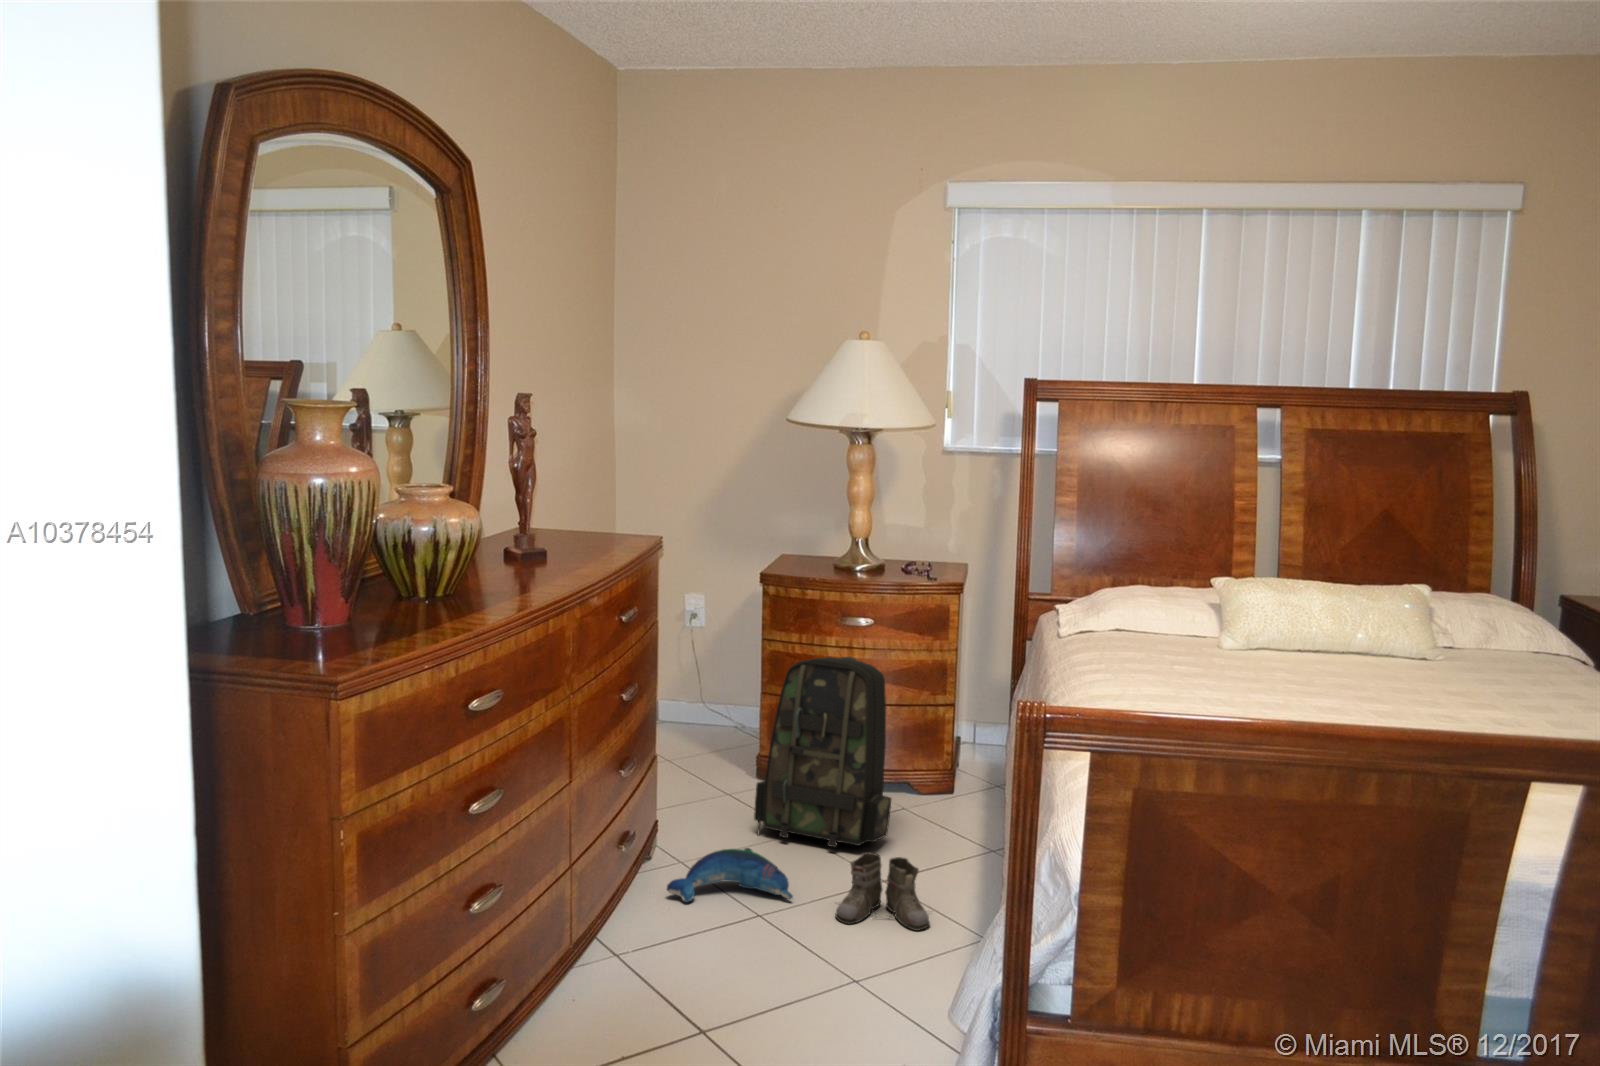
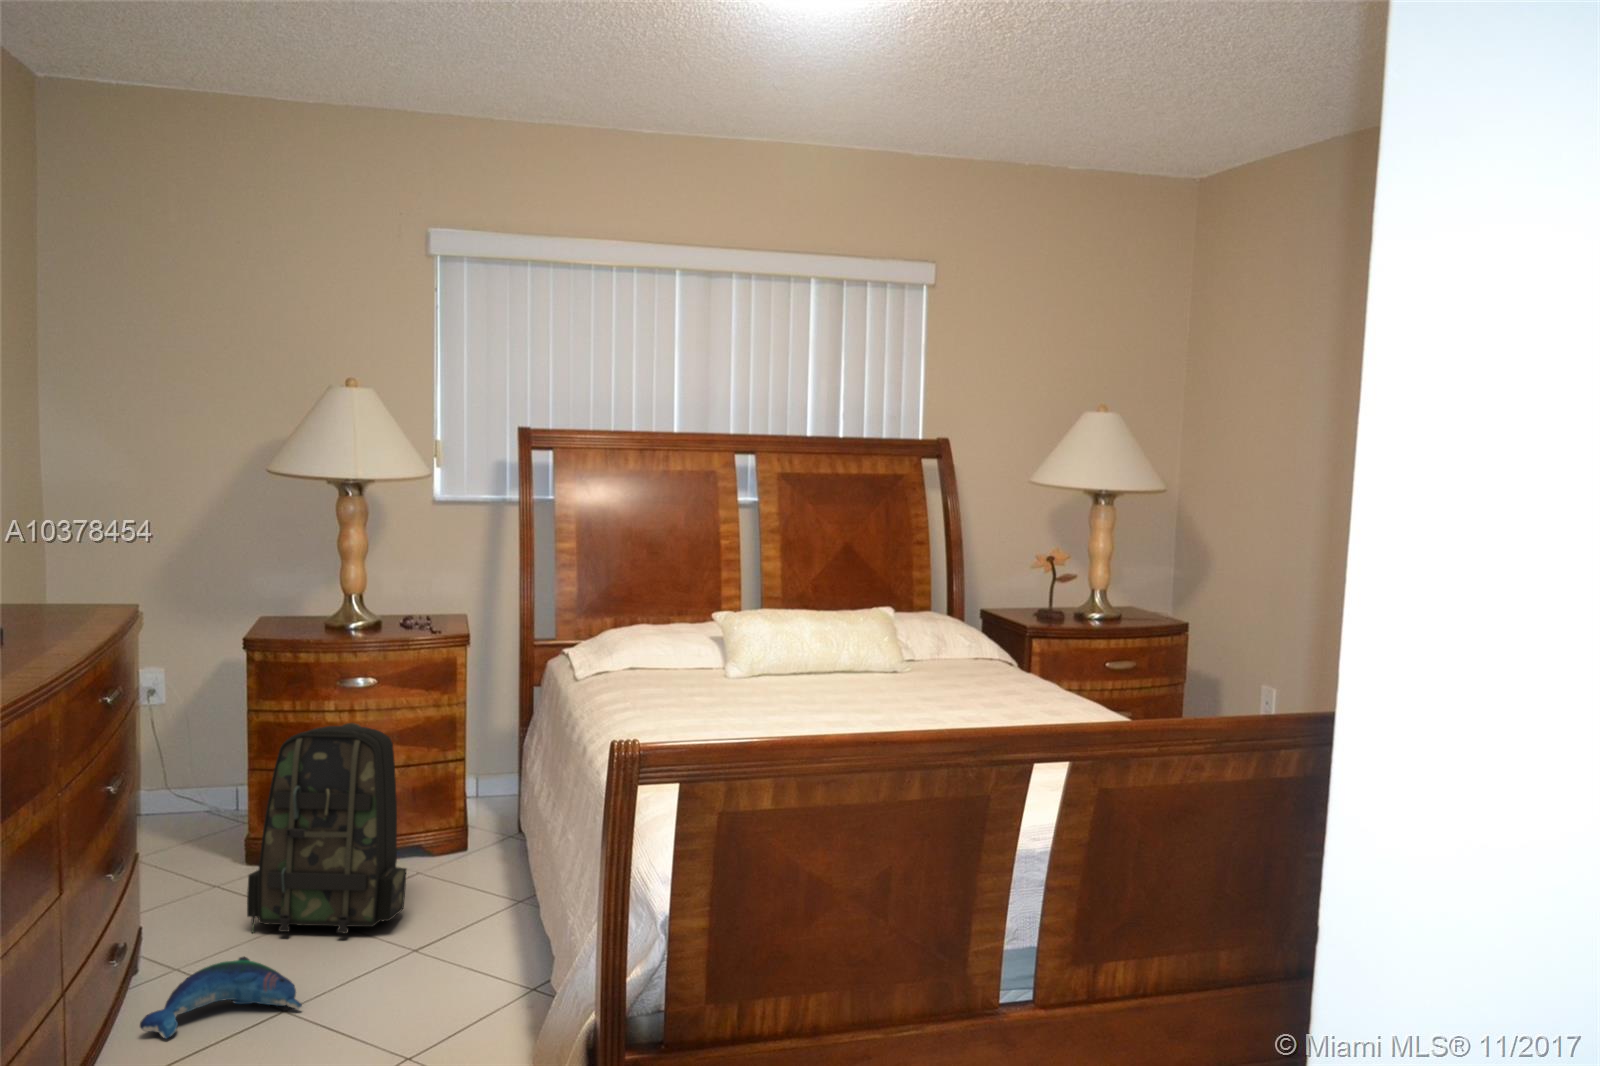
boots: present [835,853,930,931] -> none [350,939,465,1026]

